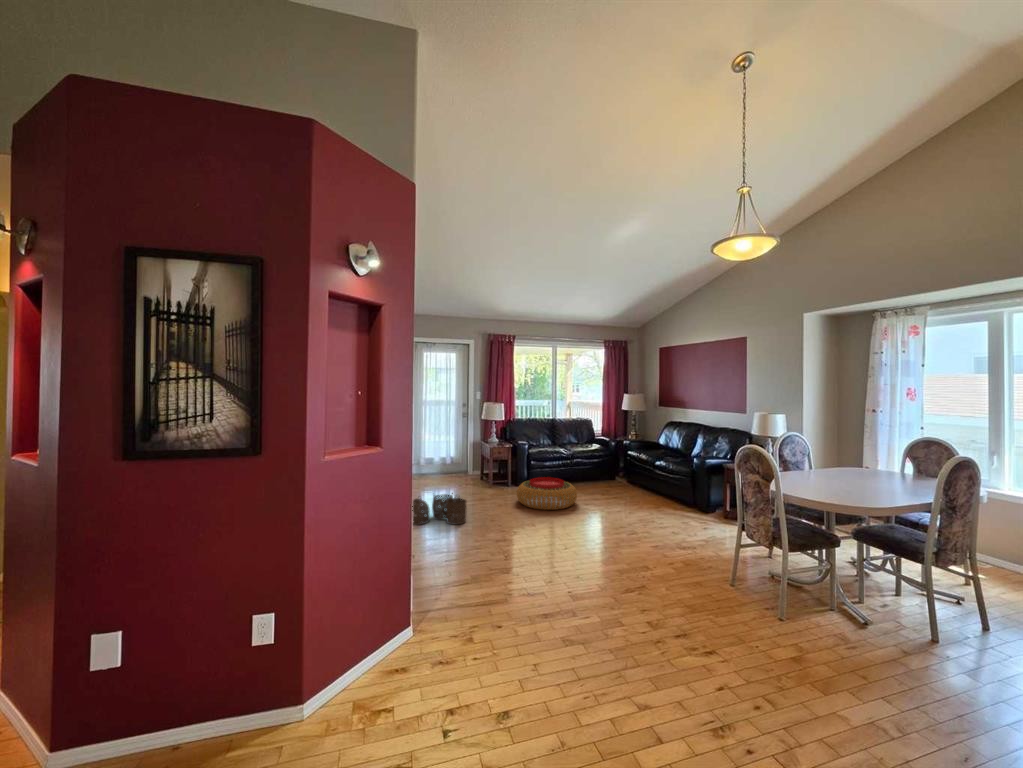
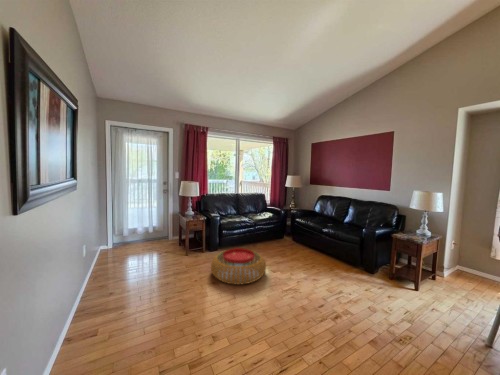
woven basket: present [412,493,466,525] -> none [73,279,158,334]

